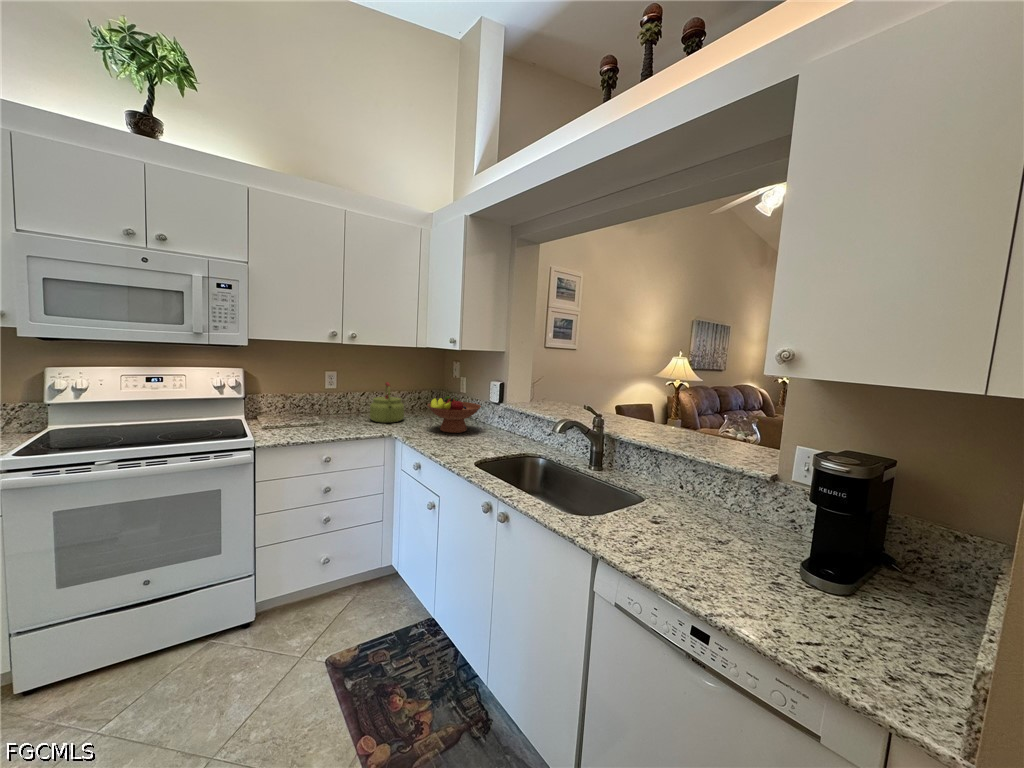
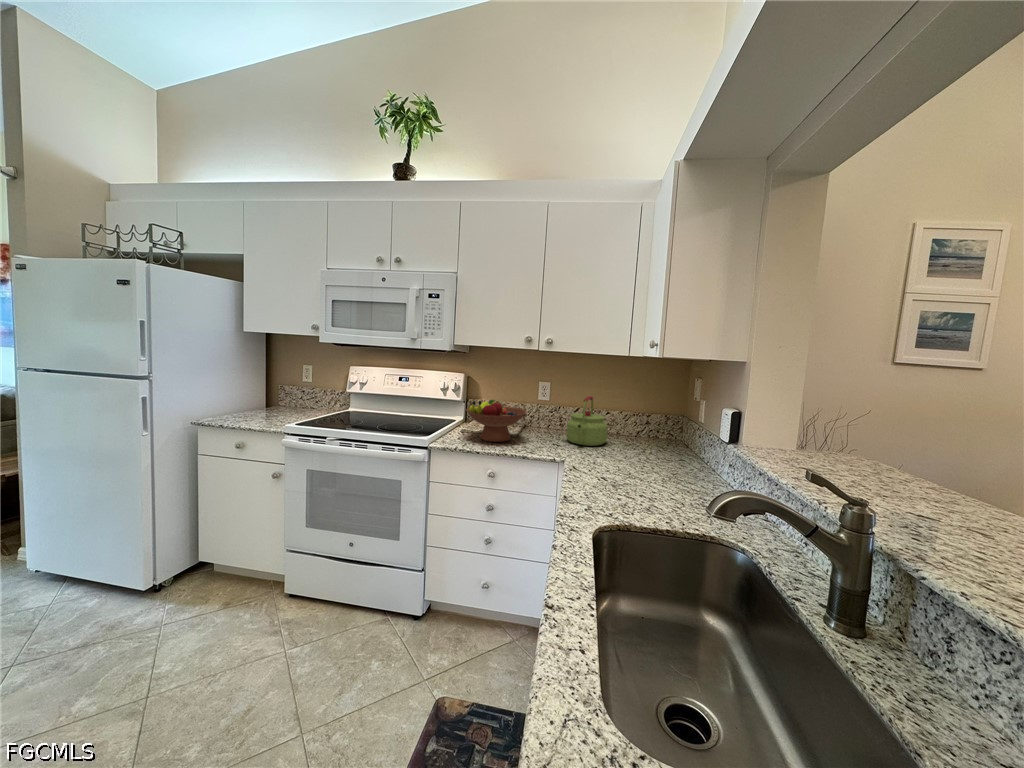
fruit bowl: present [427,396,481,433] -> present [466,400,527,442]

